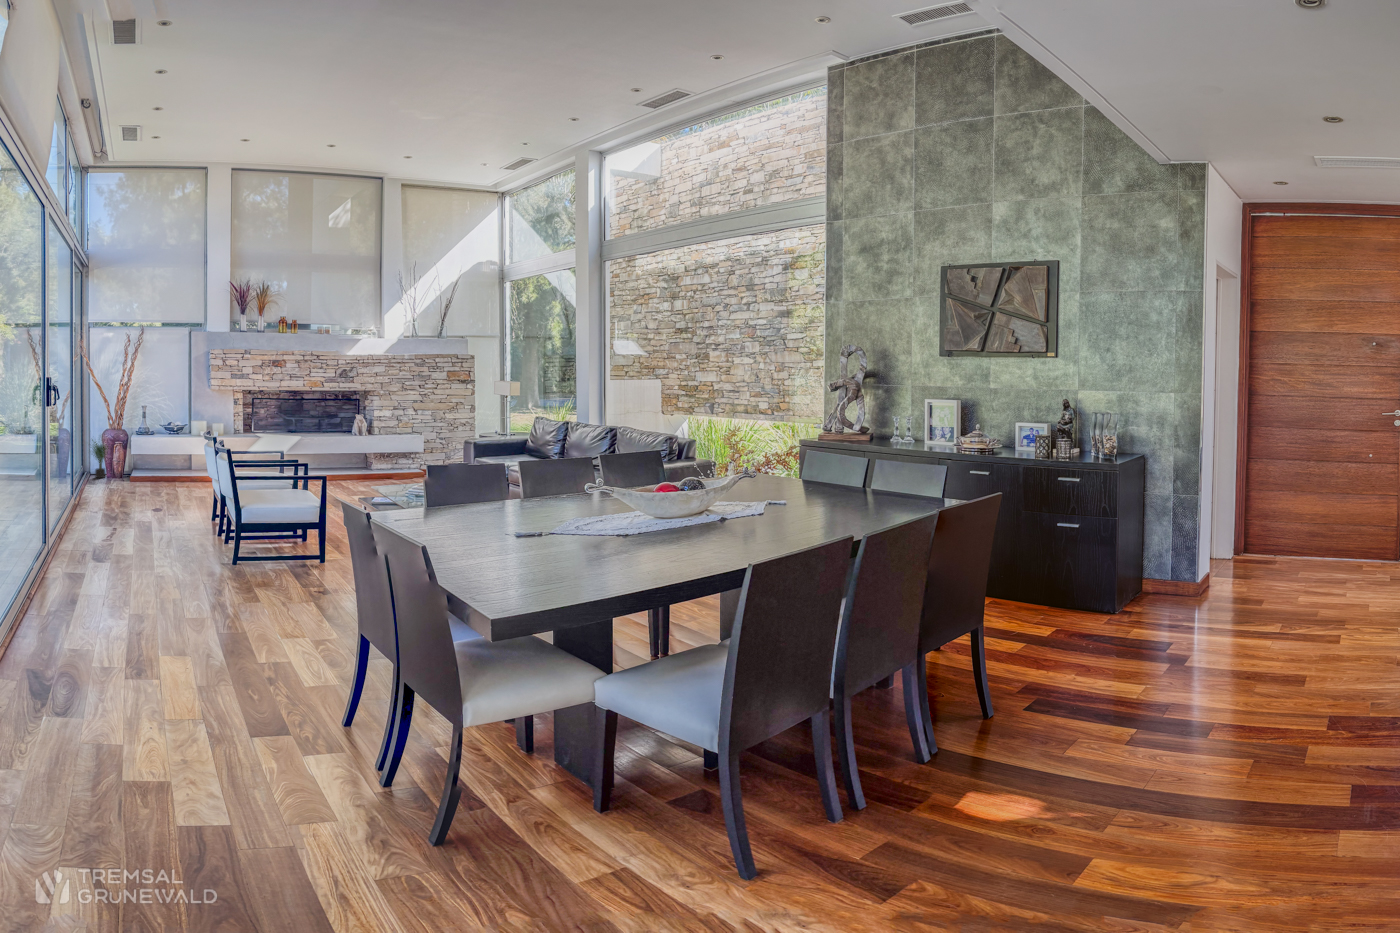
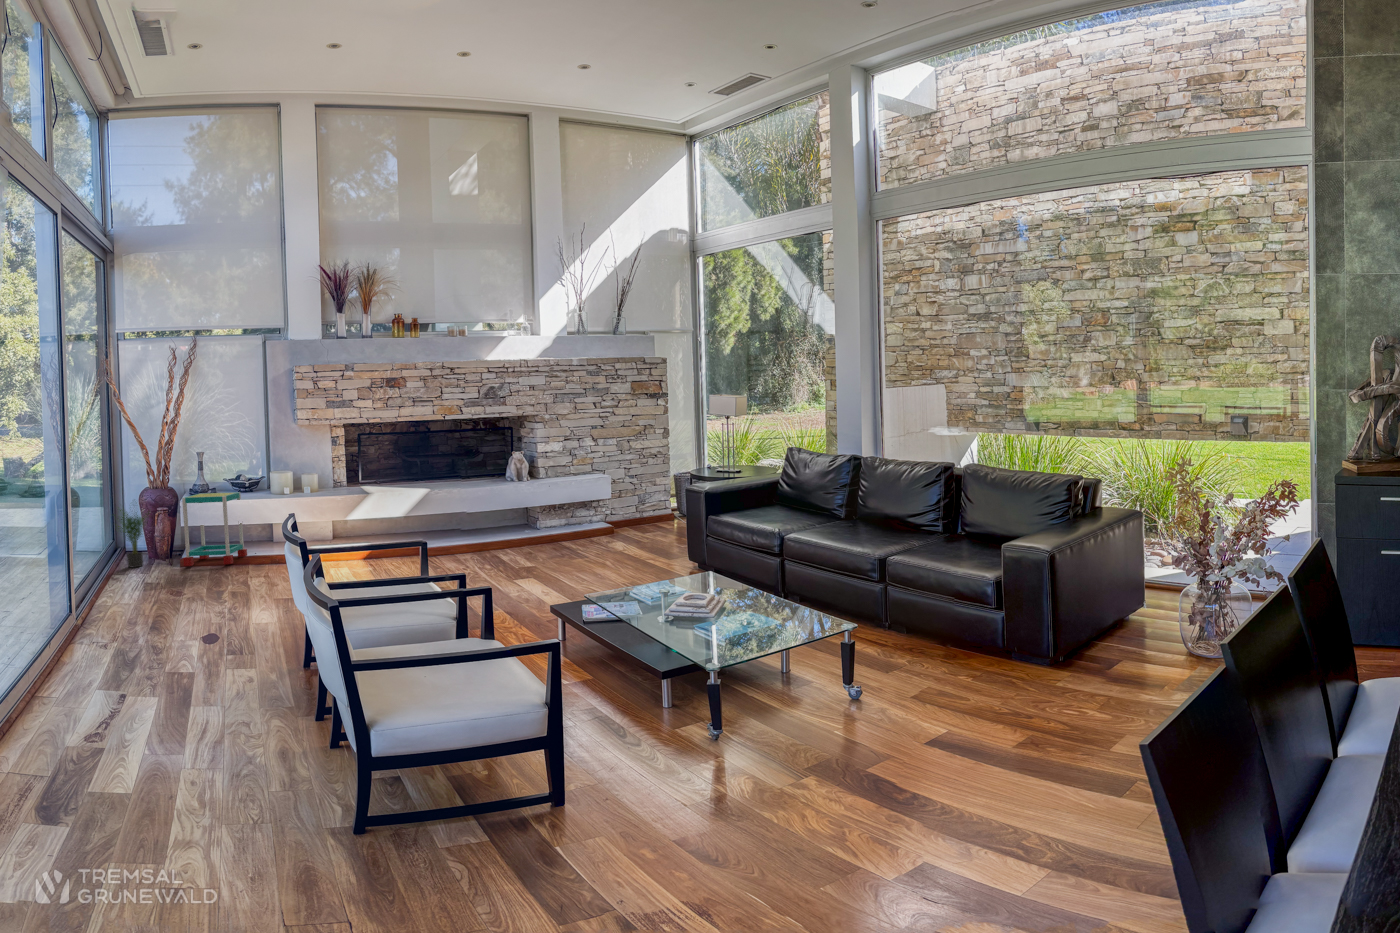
side table: none [133,432,174,479] -> present [182,492,247,566]

